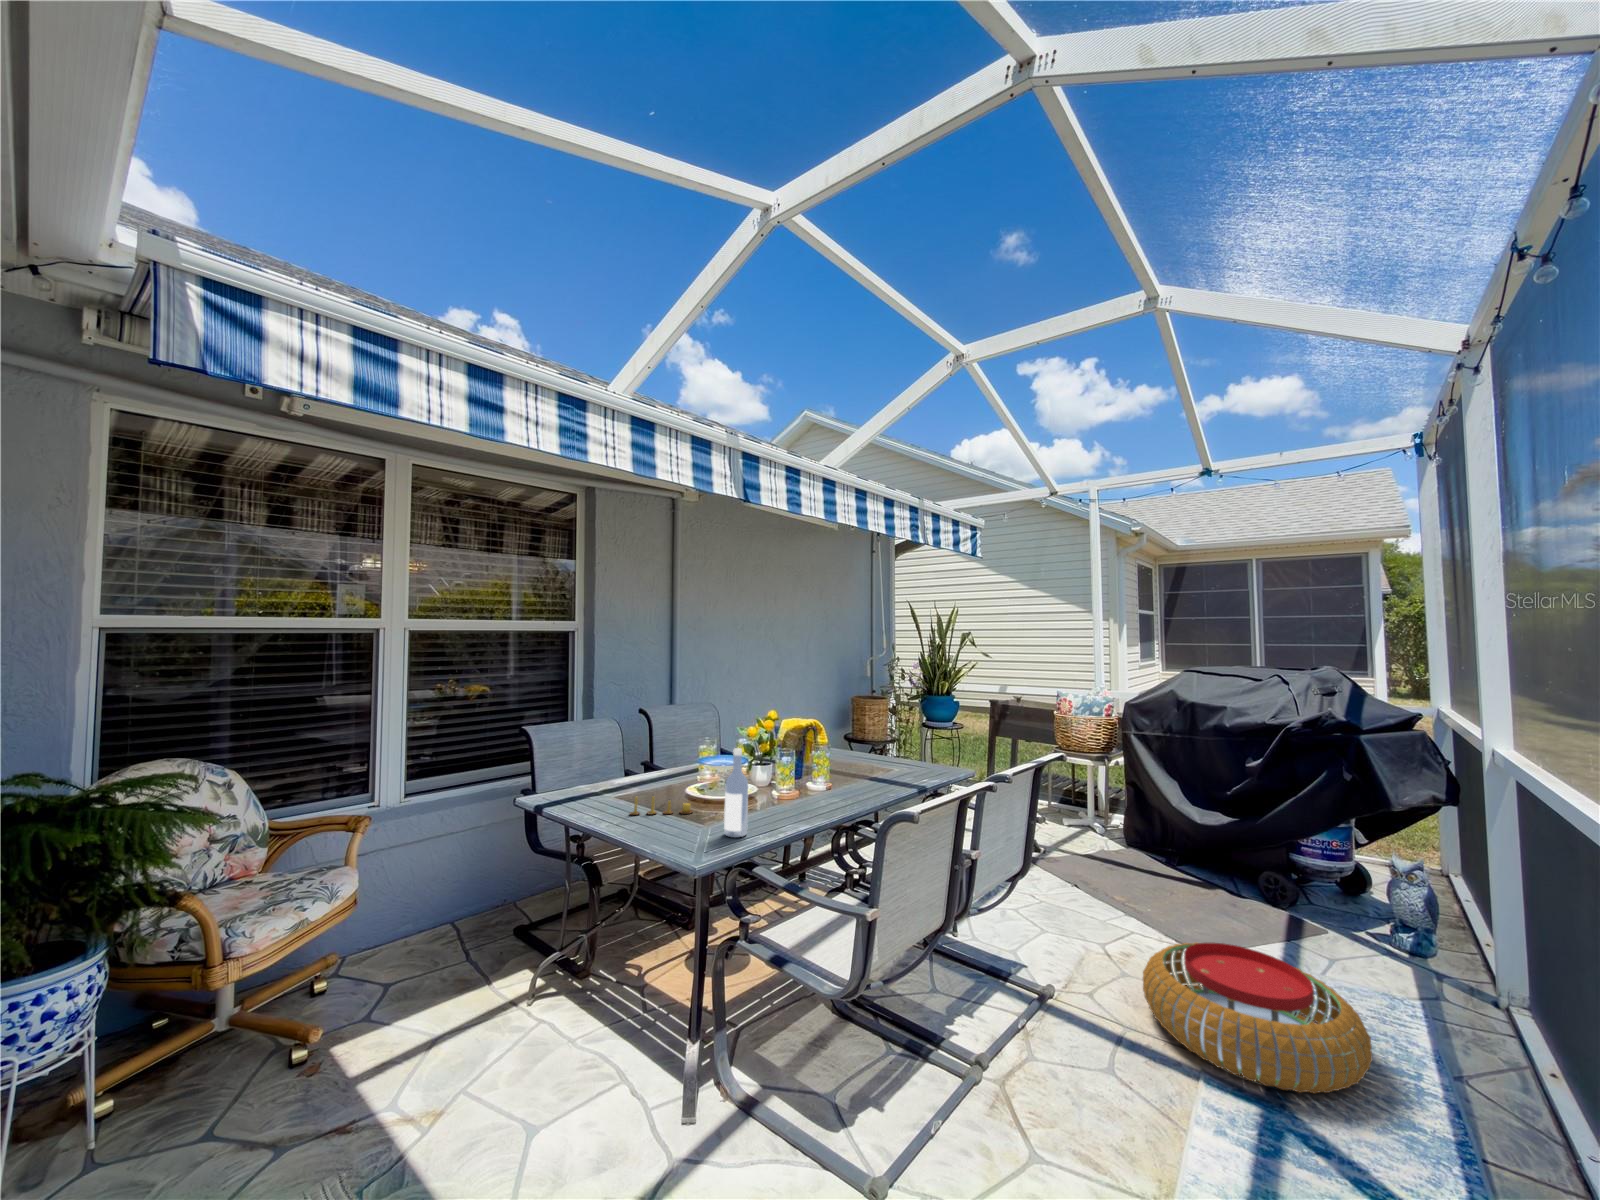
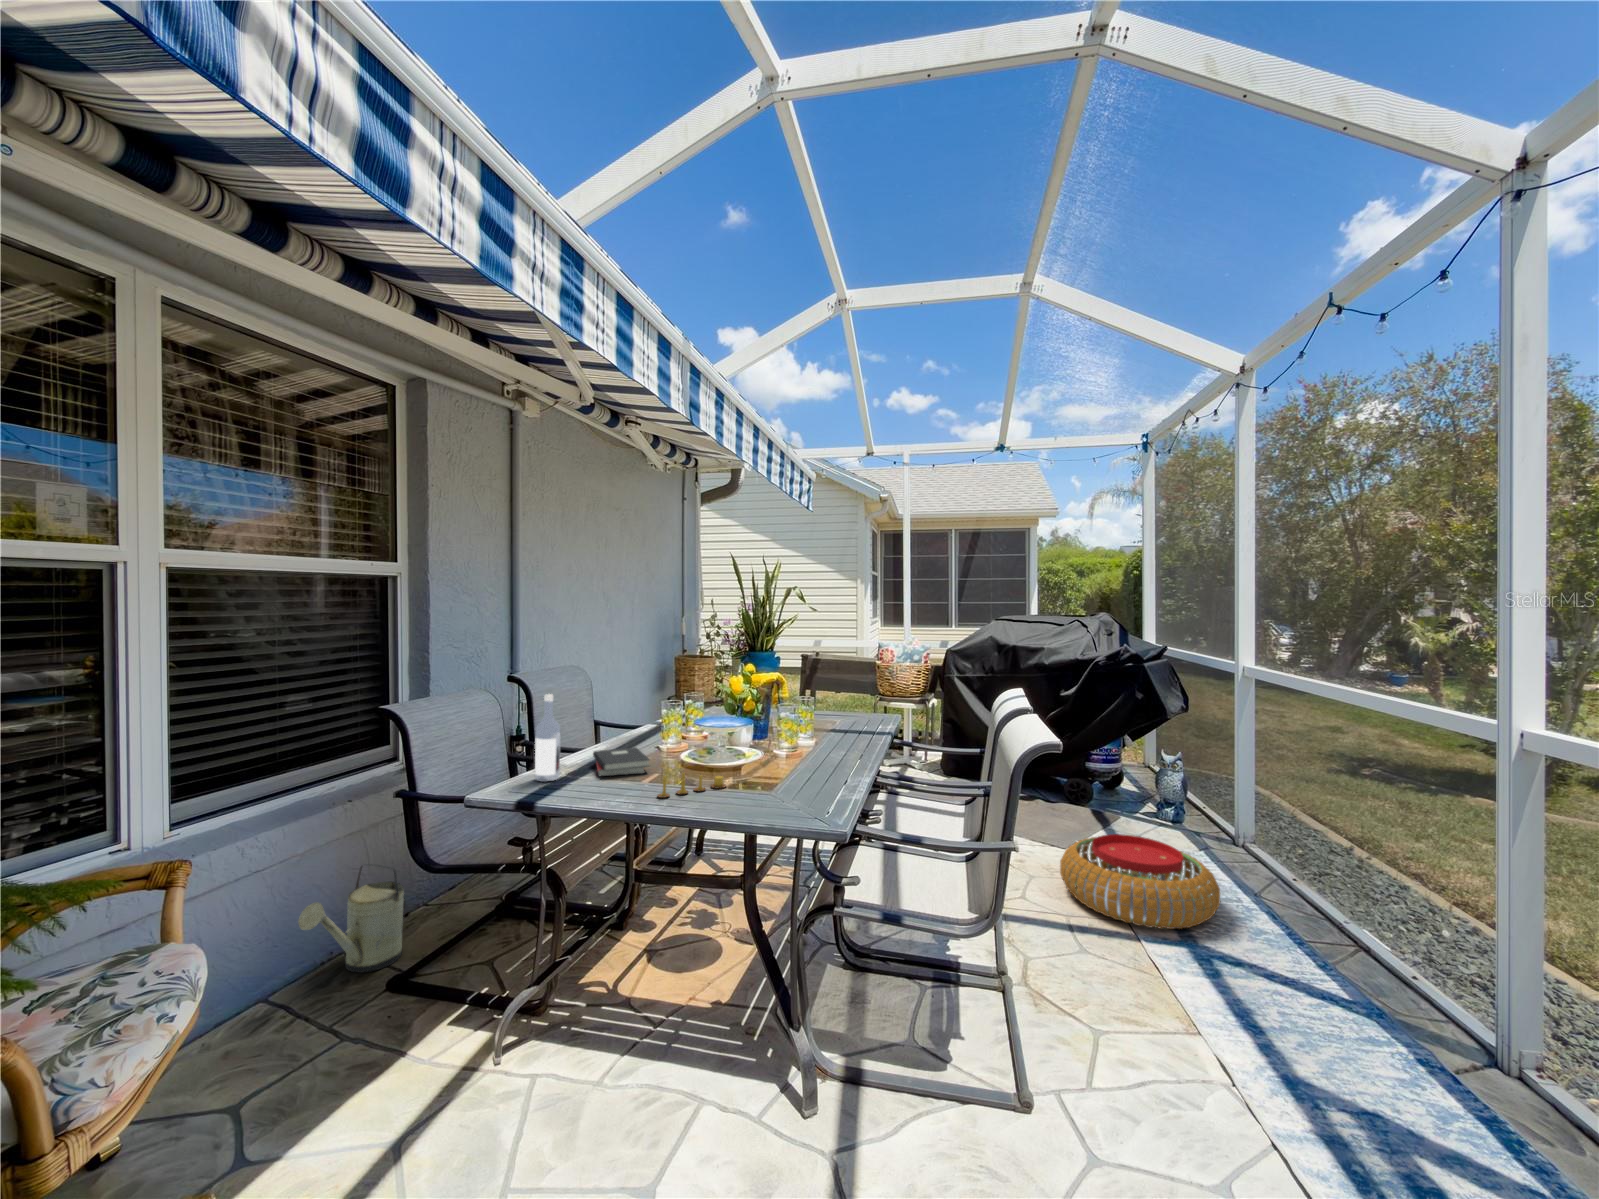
wine bottle: present [724,748,748,837] -> present [535,694,560,782]
hardback book: none [624,772,678,795] -> present [593,747,649,776]
watering can: none [470,838,553,917] -> present [298,864,405,973]

